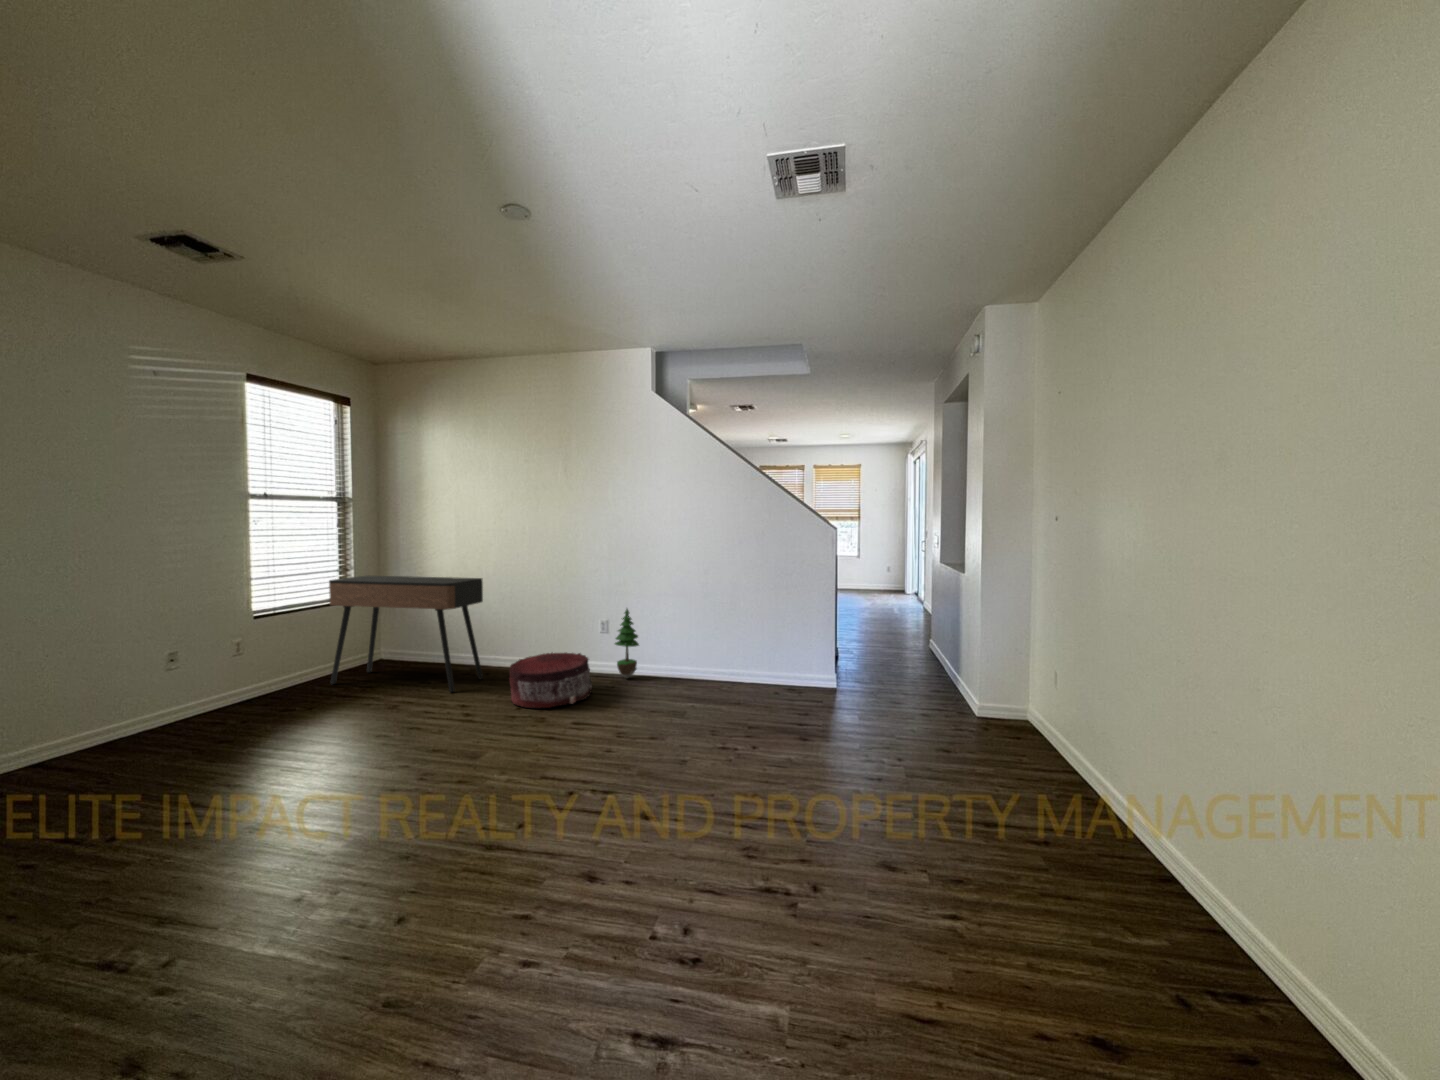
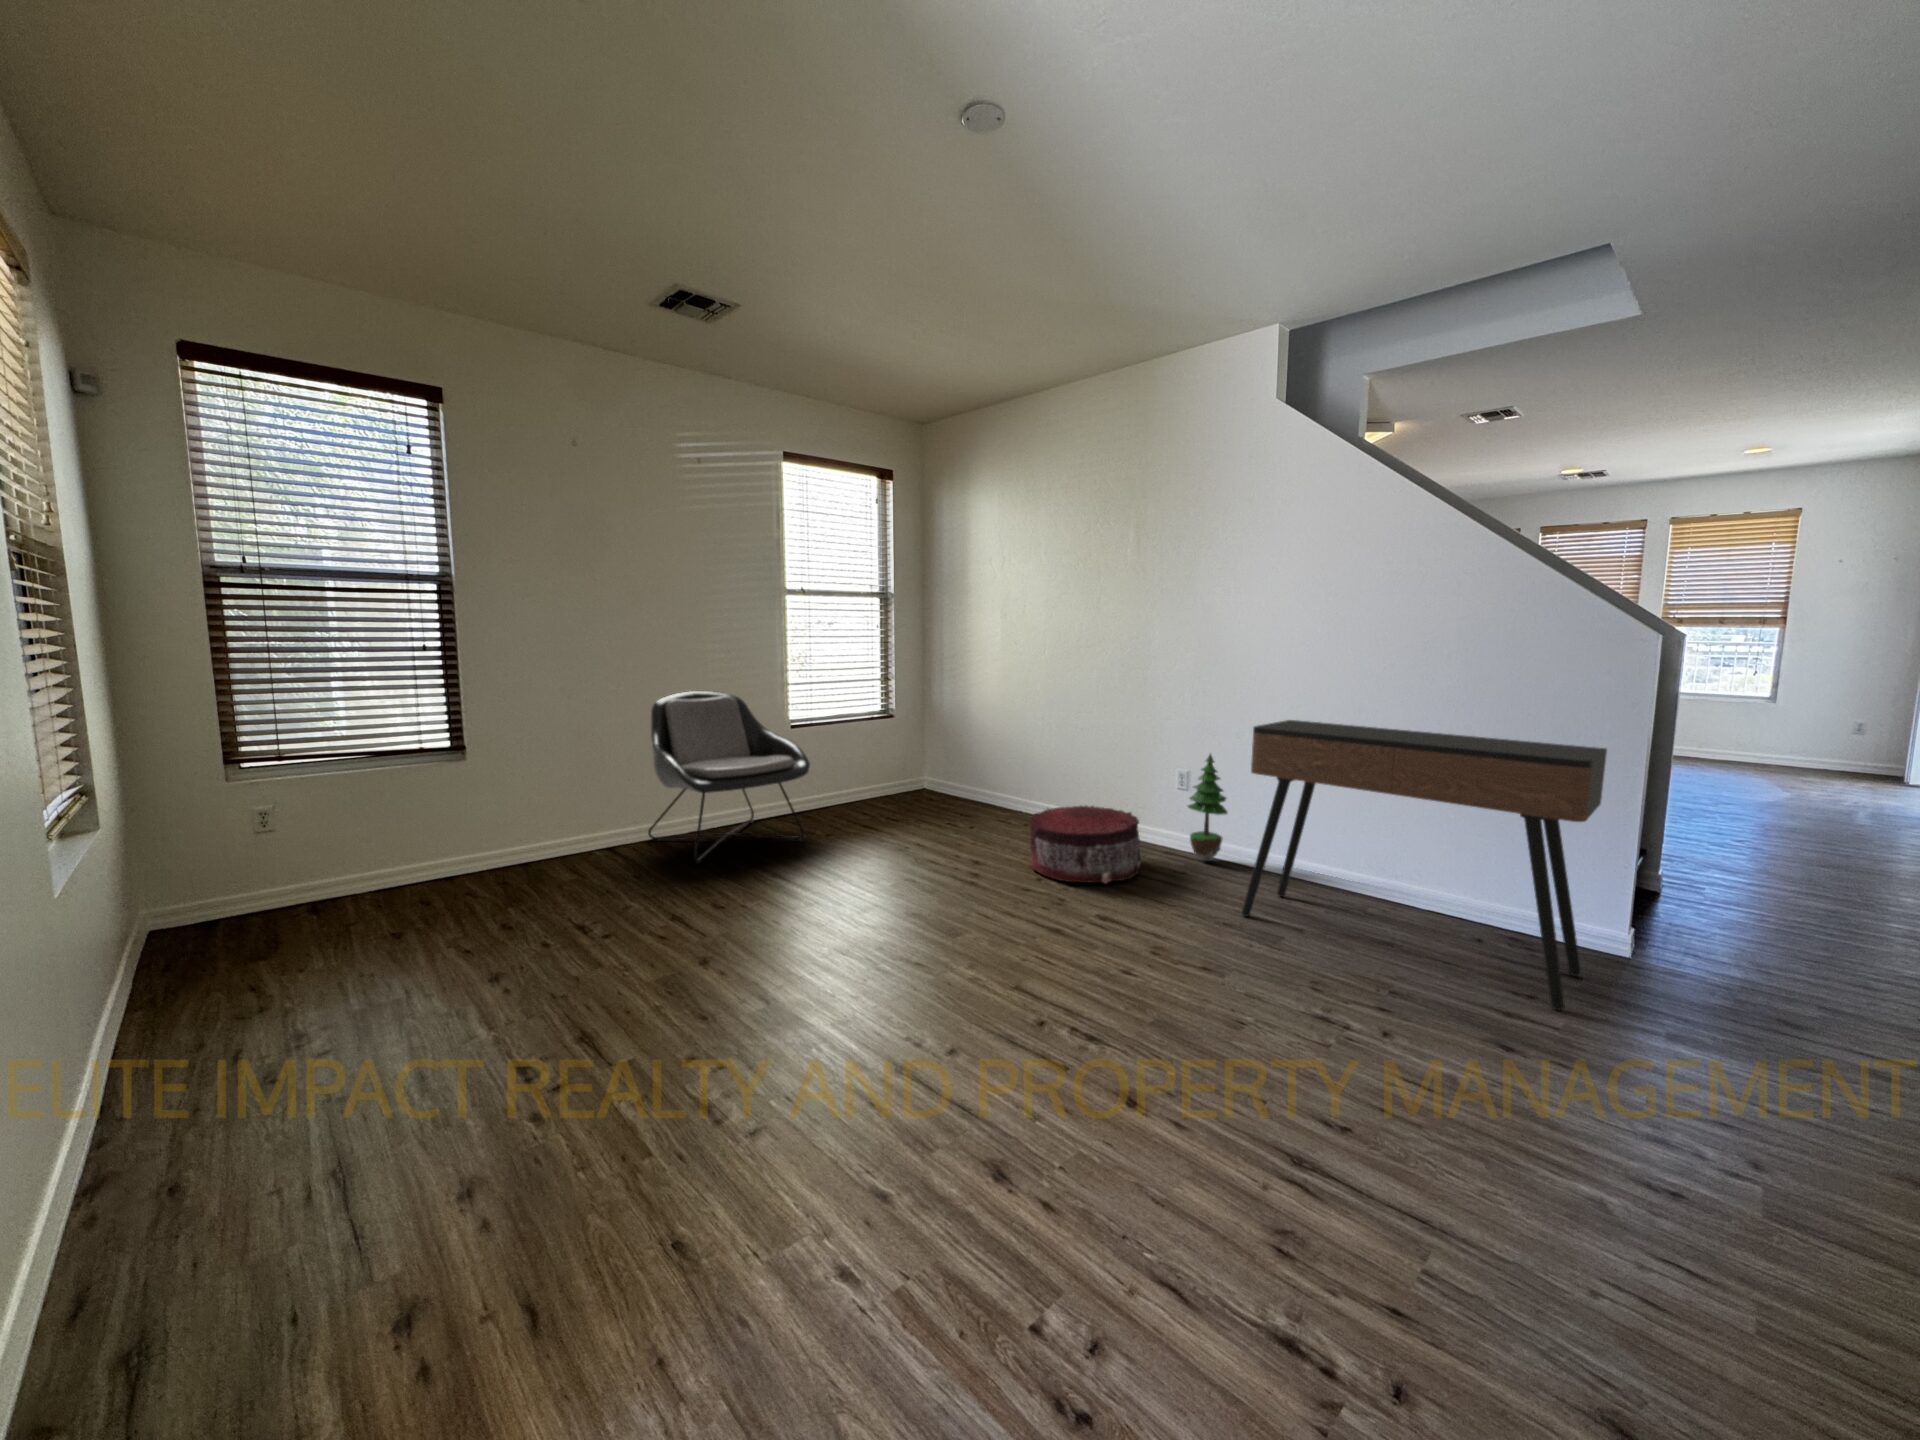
console table: present [329,576,483,692] -> present [1242,720,1607,1010]
lounge chair: none [81,593,296,765] -> present [648,691,810,864]

